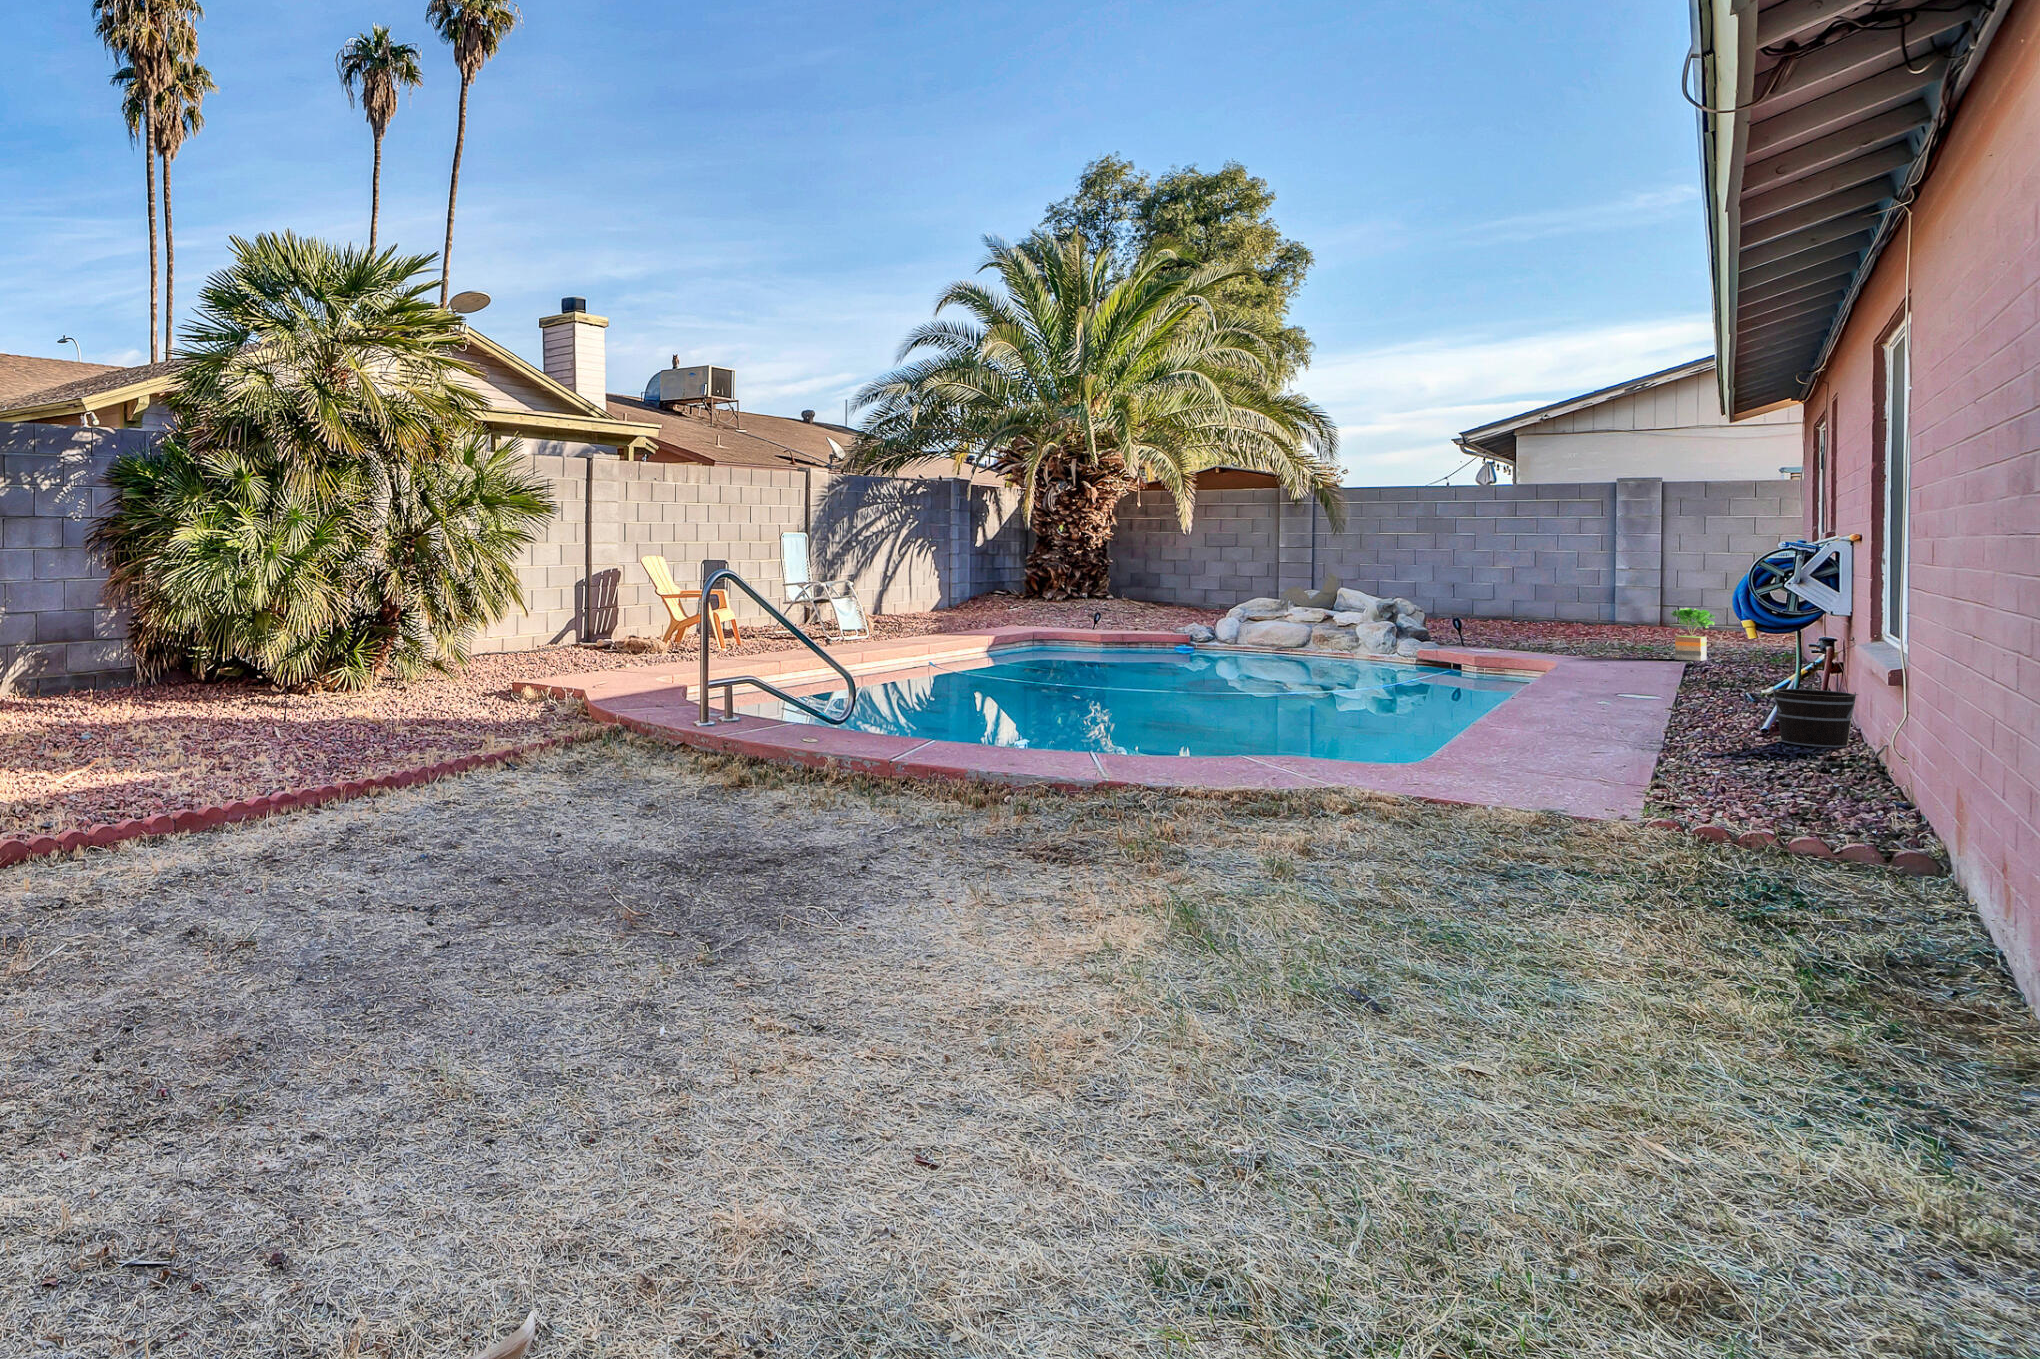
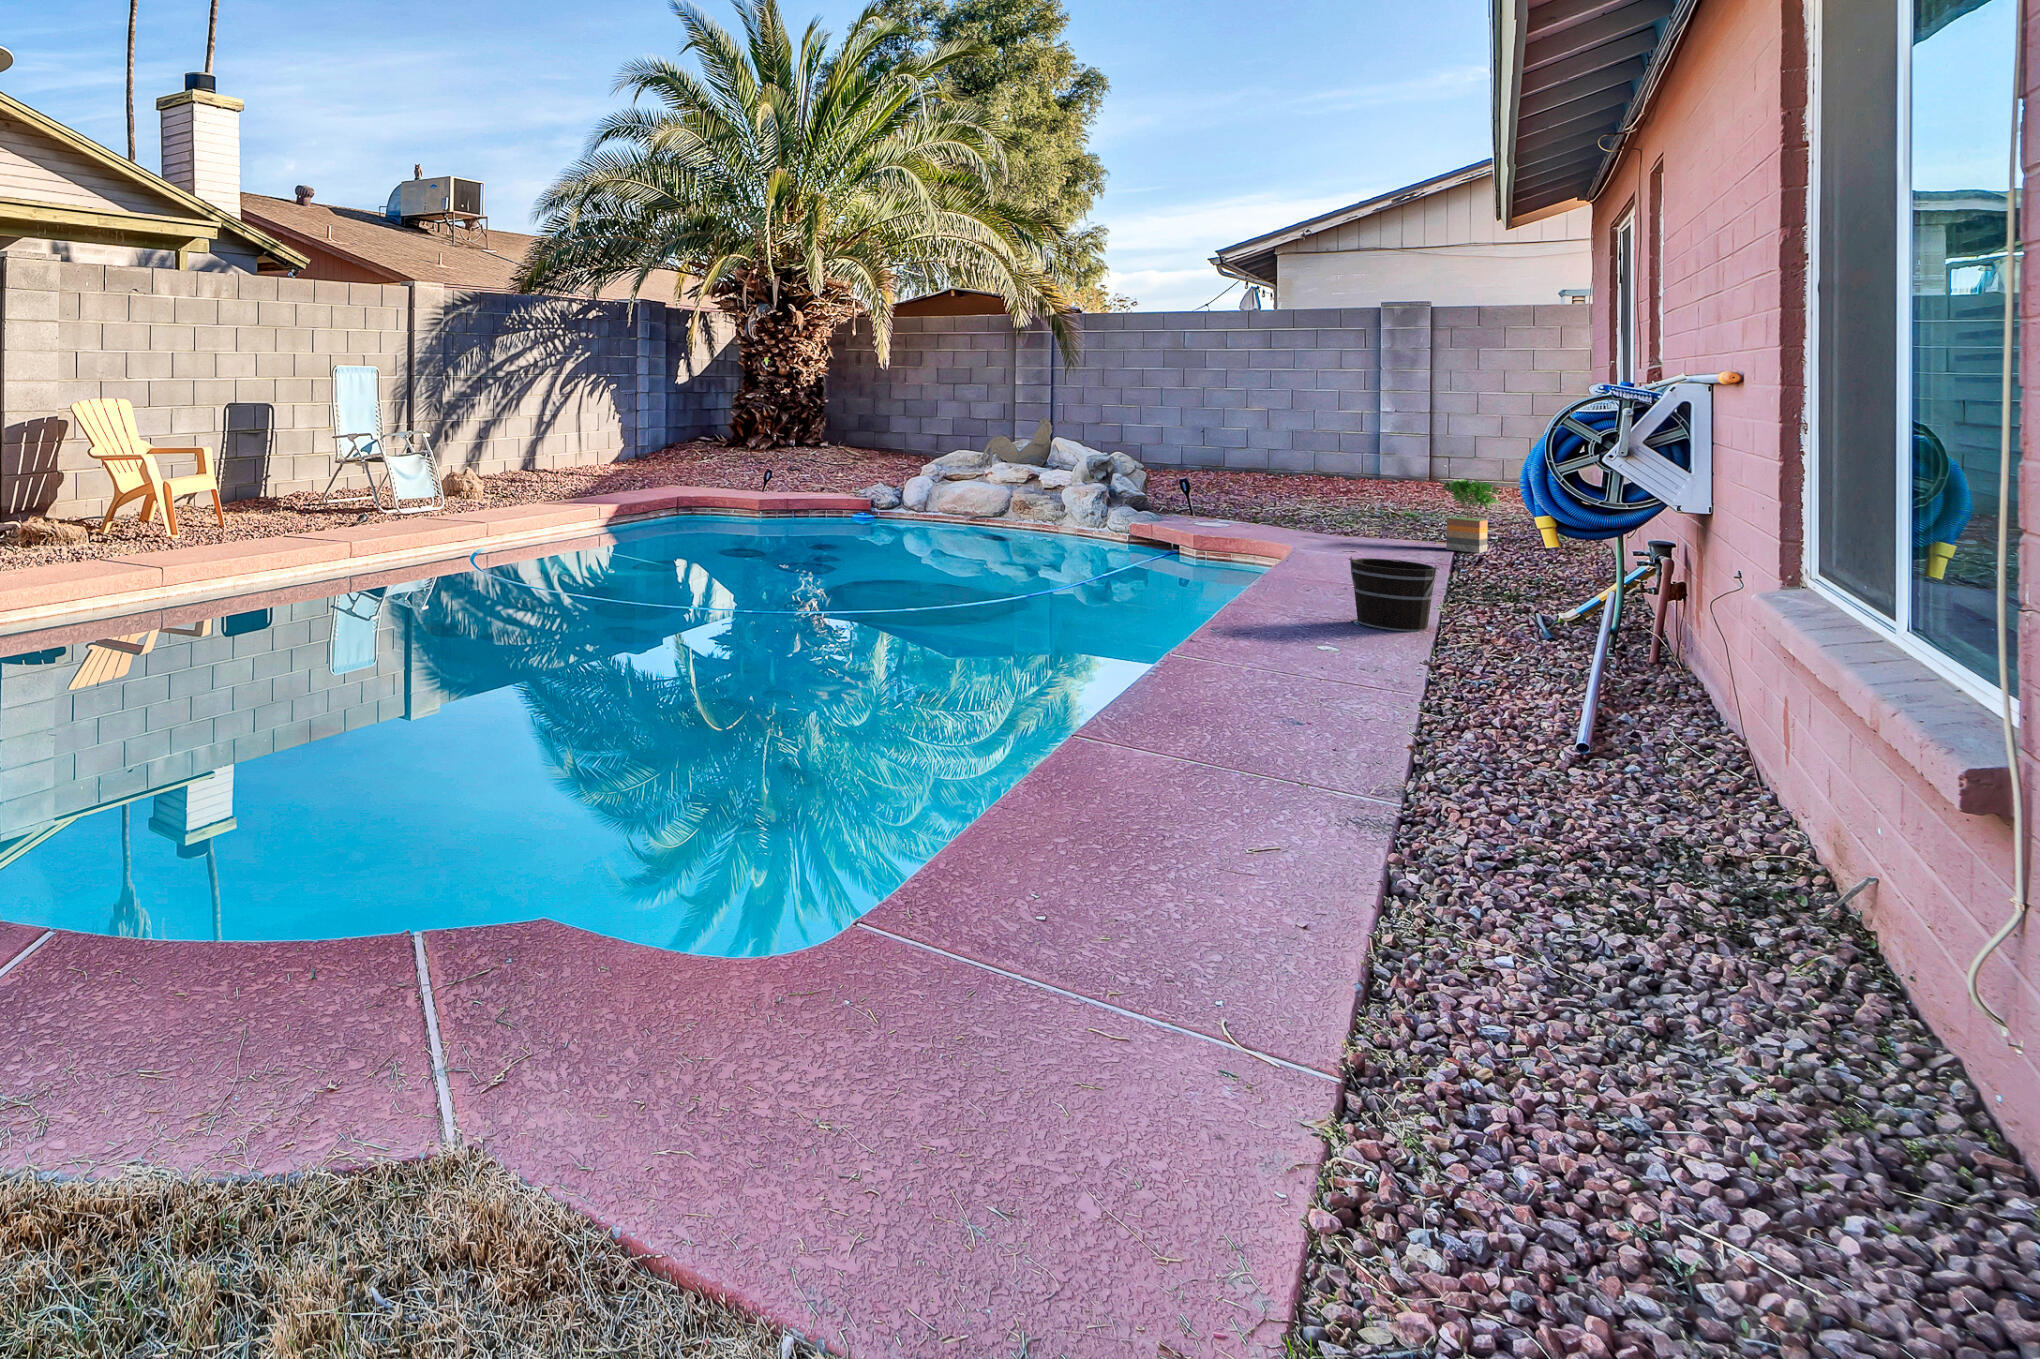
bucket: present [1772,688,1858,747] -> present [1349,557,1440,632]

